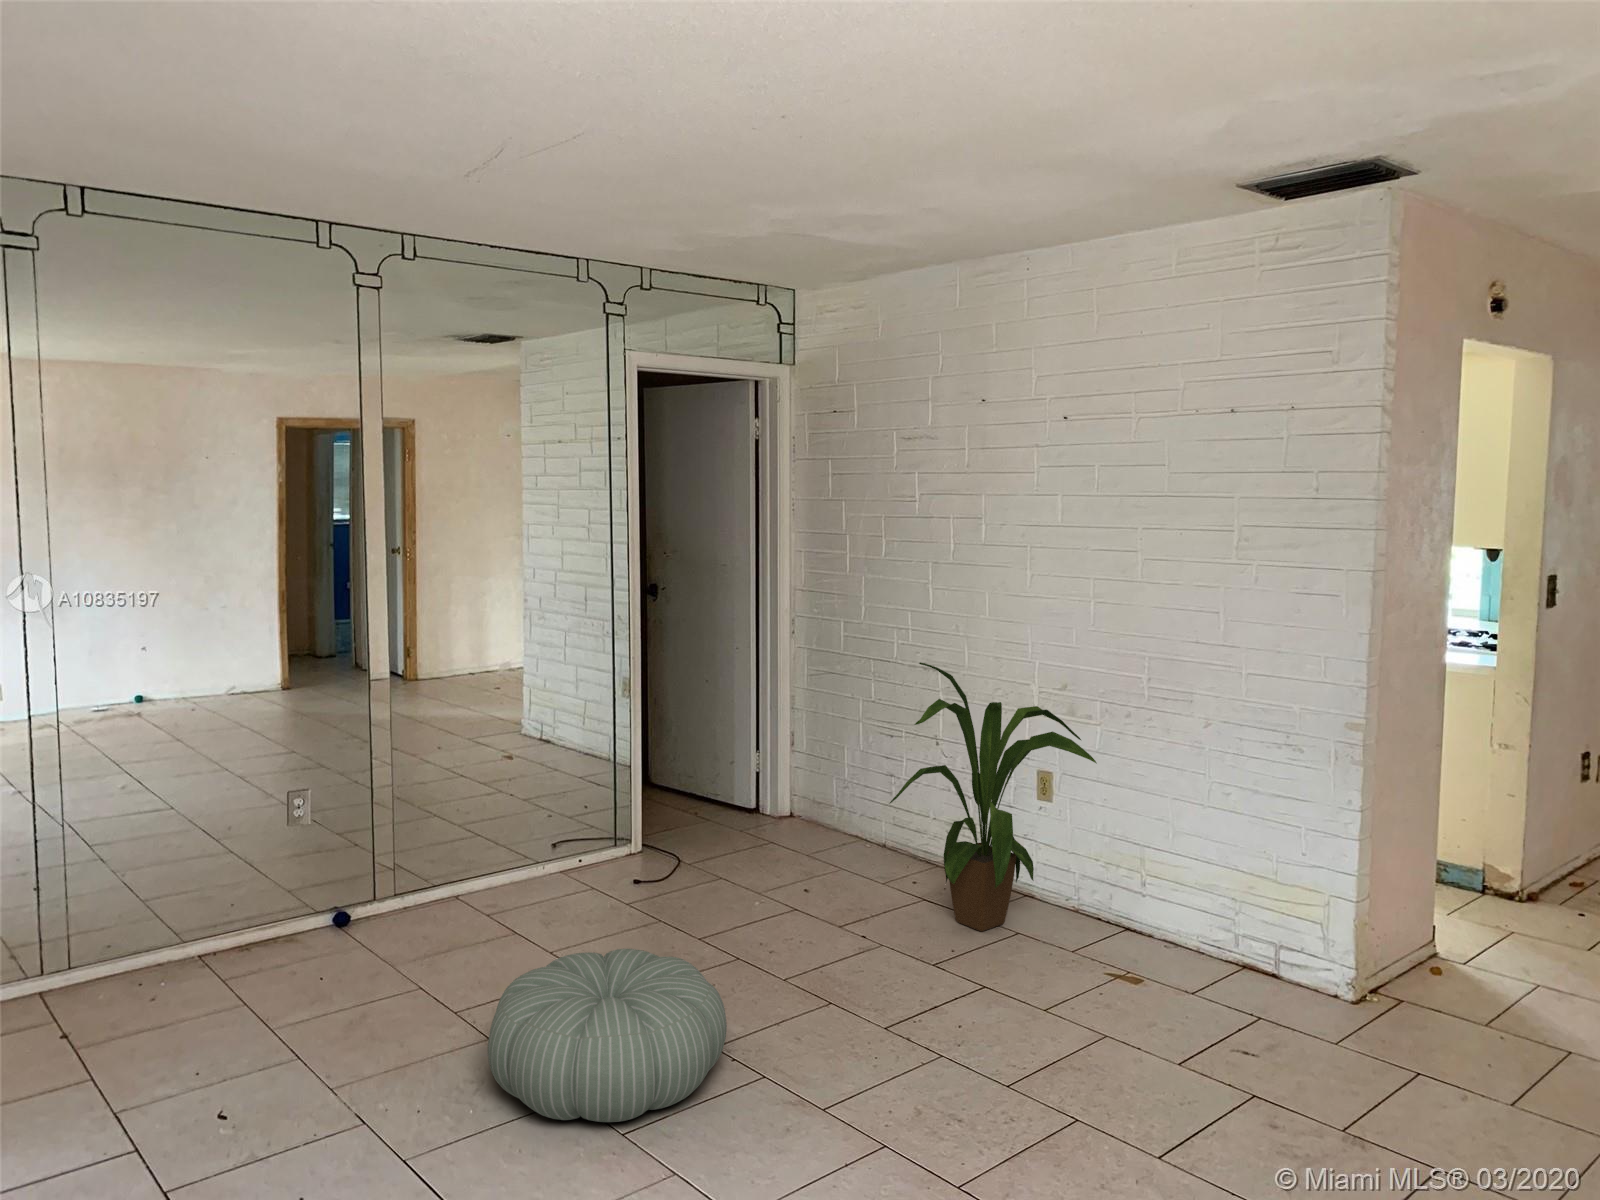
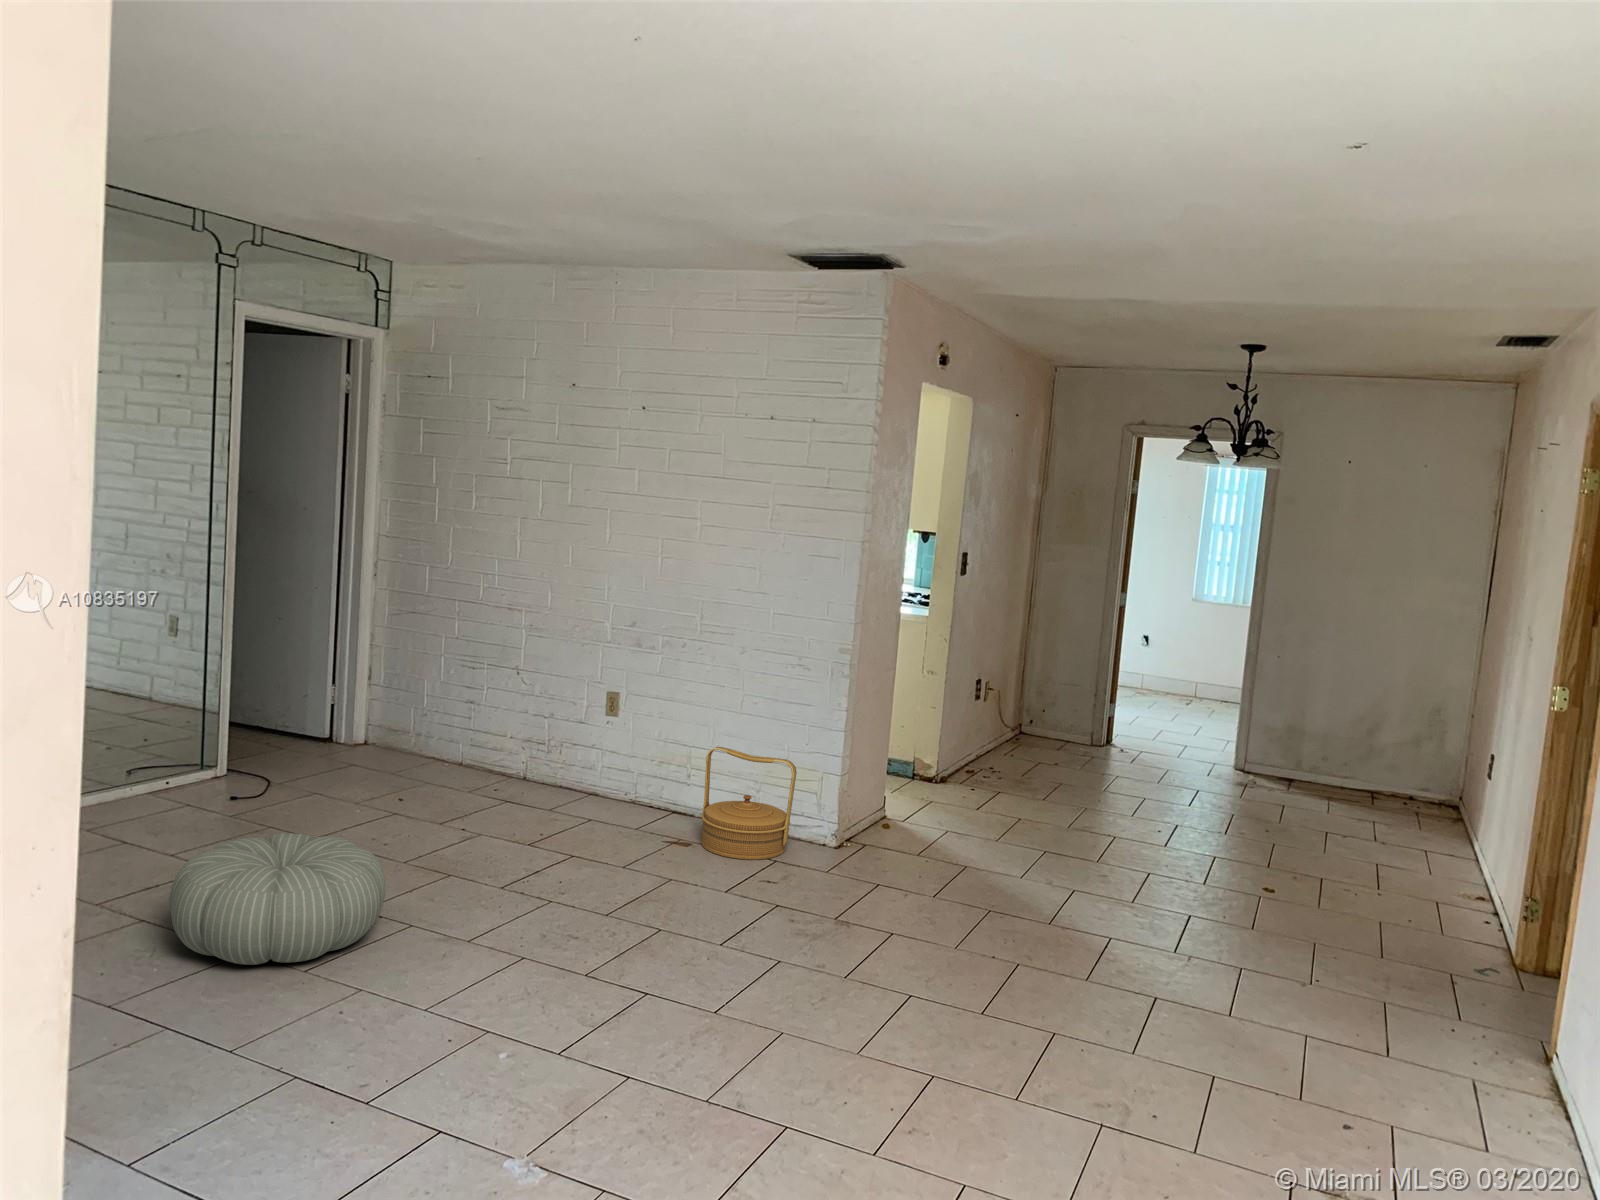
house plant: present [890,662,1096,931] -> none [491,601,662,820]
woven basket: none [1155,852,1287,1015] -> present [701,747,797,860]

